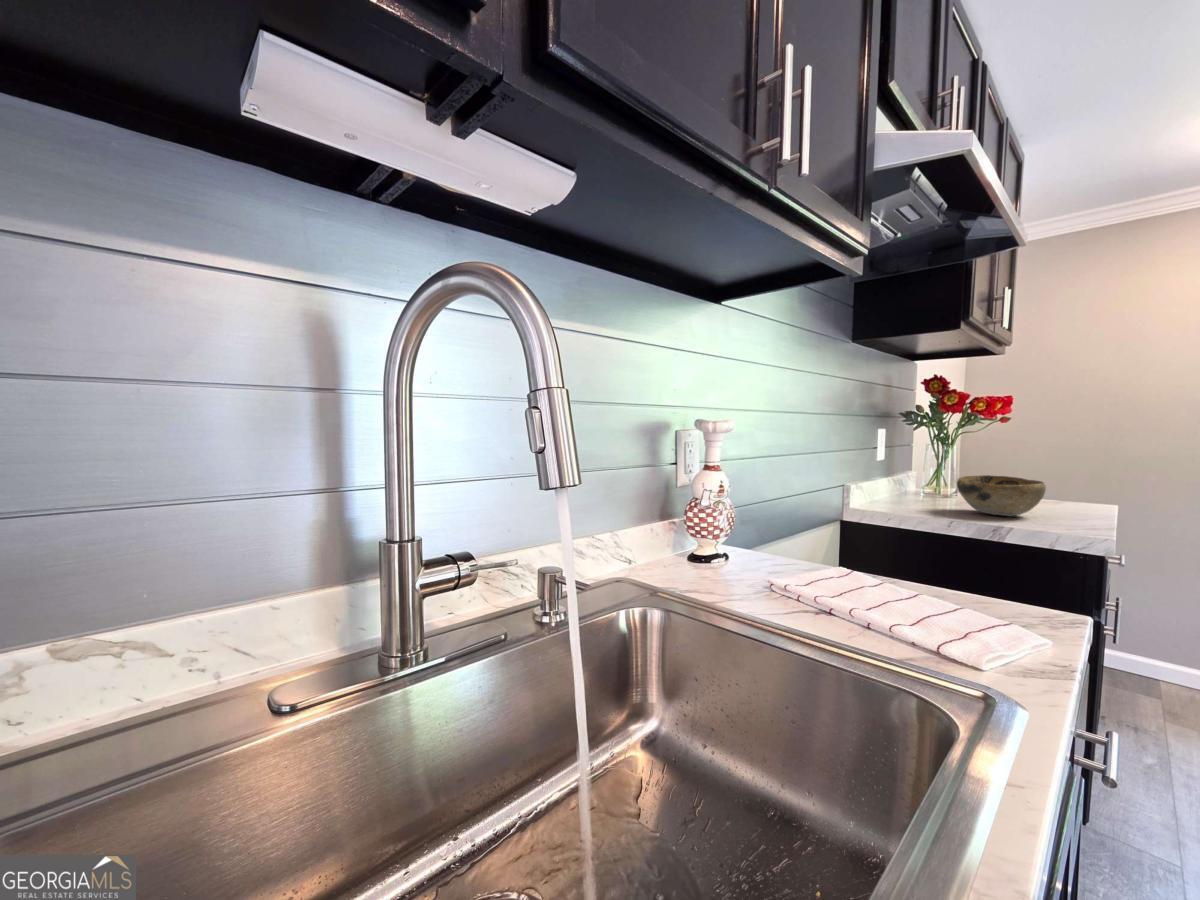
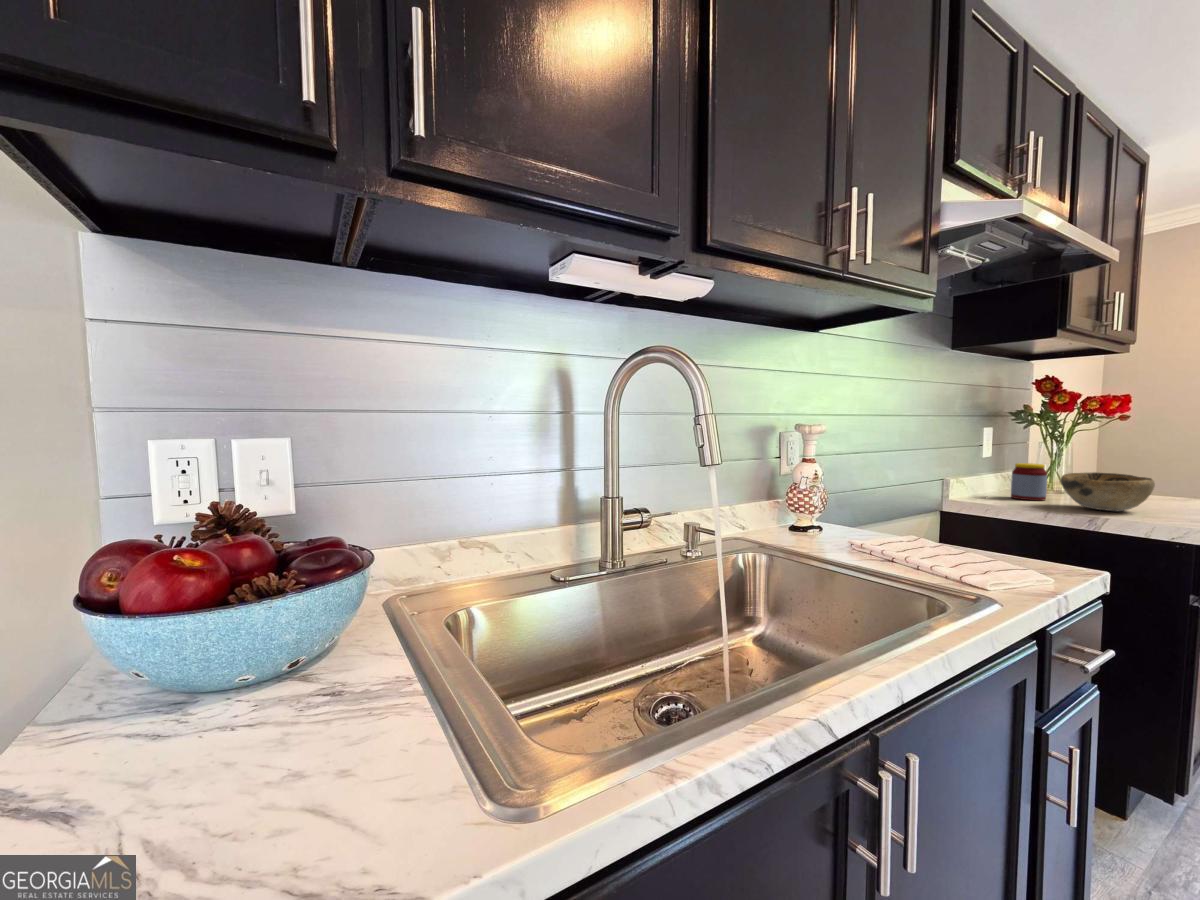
jar: none [905,466,940,505] -> present [1011,463,1047,501]

